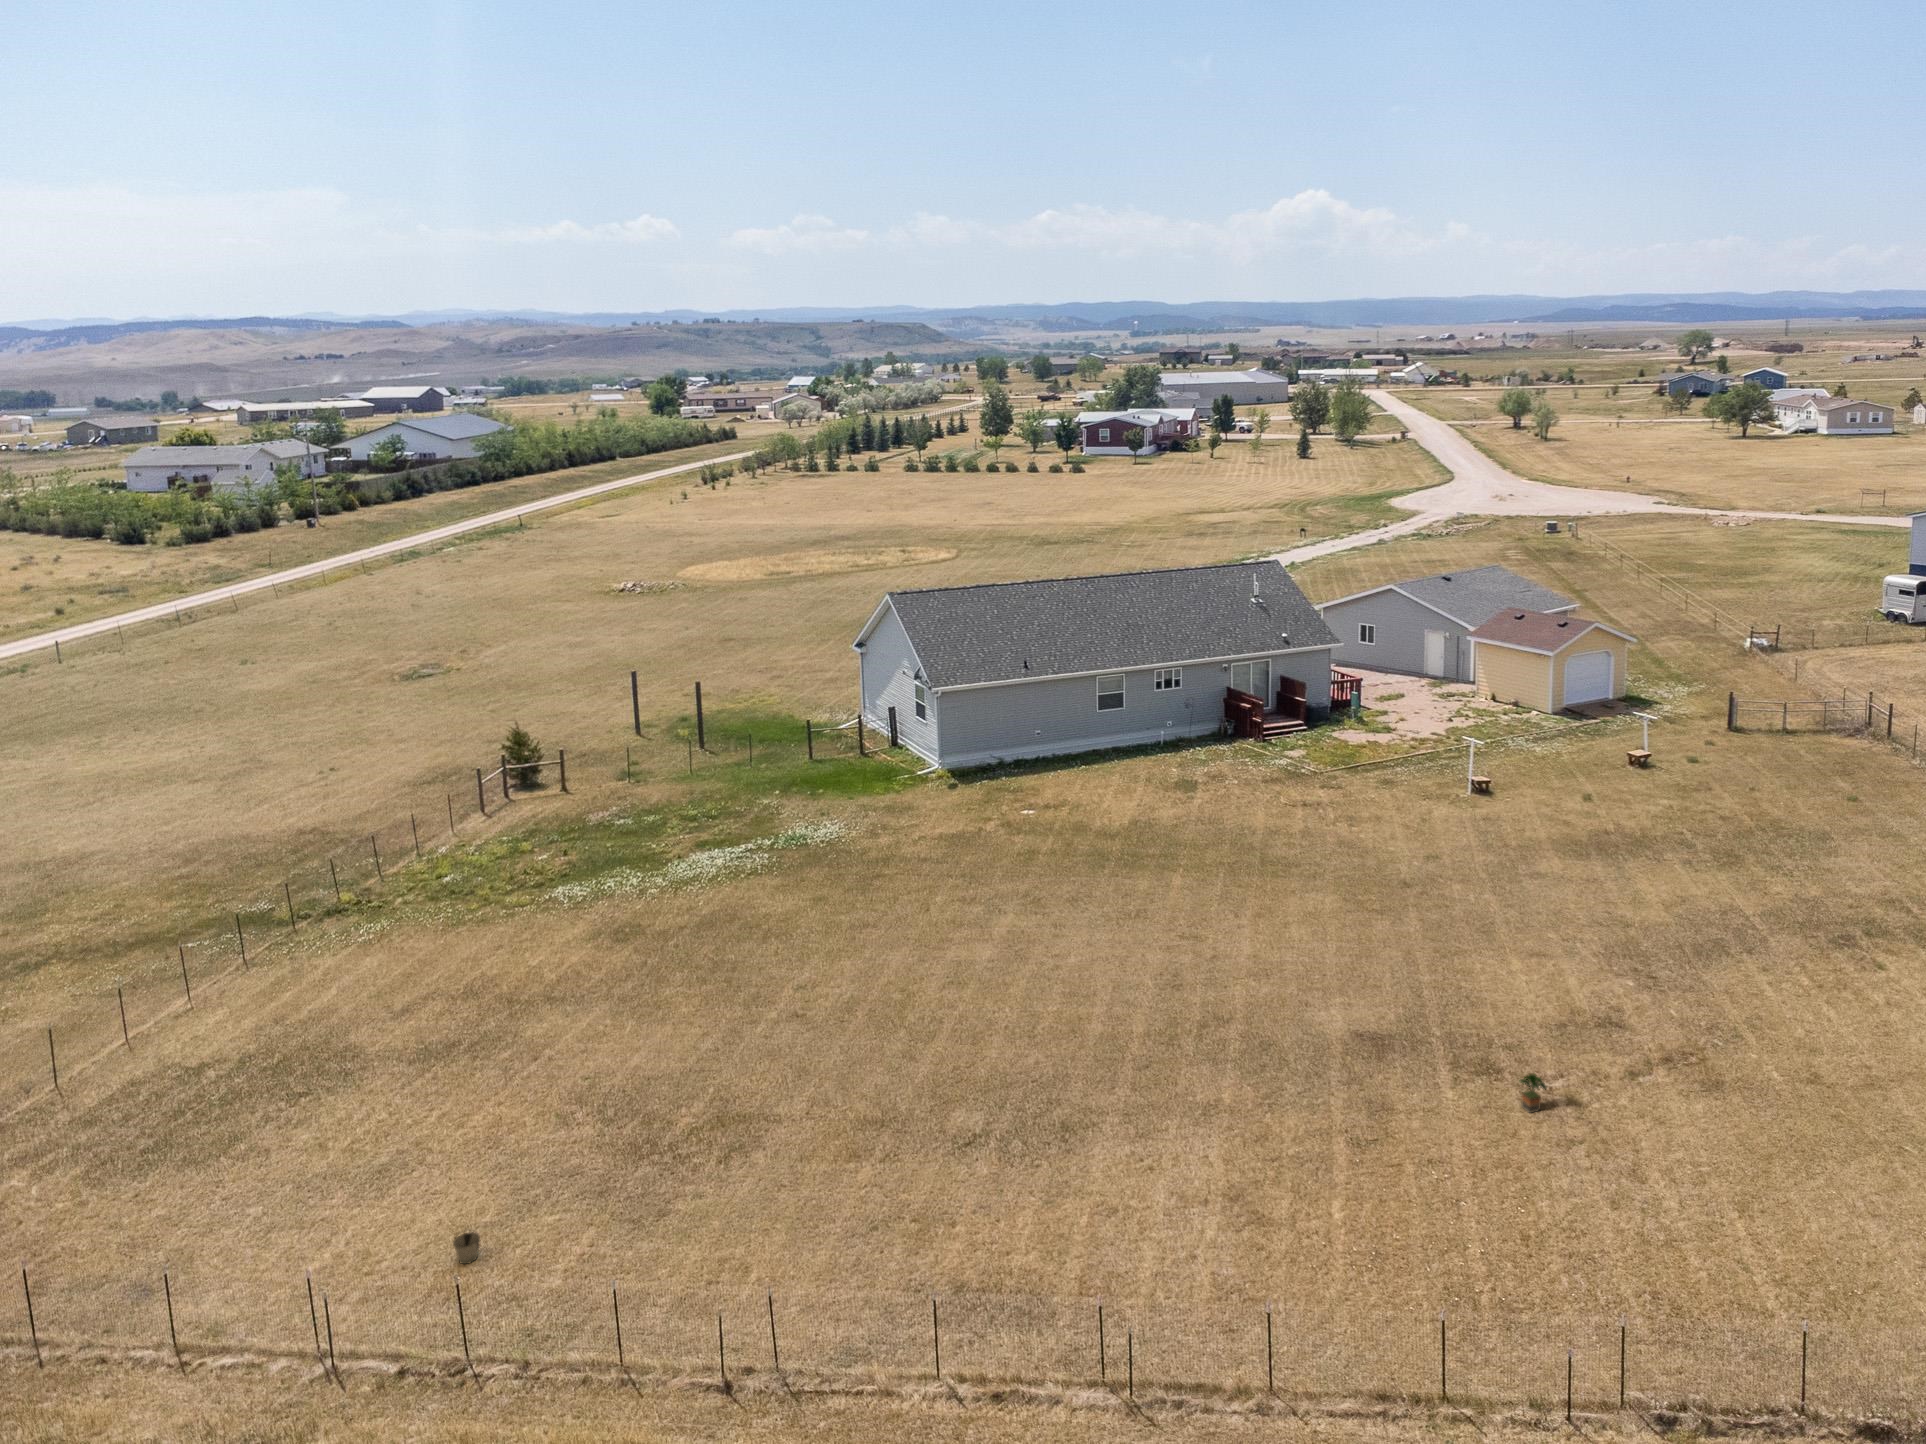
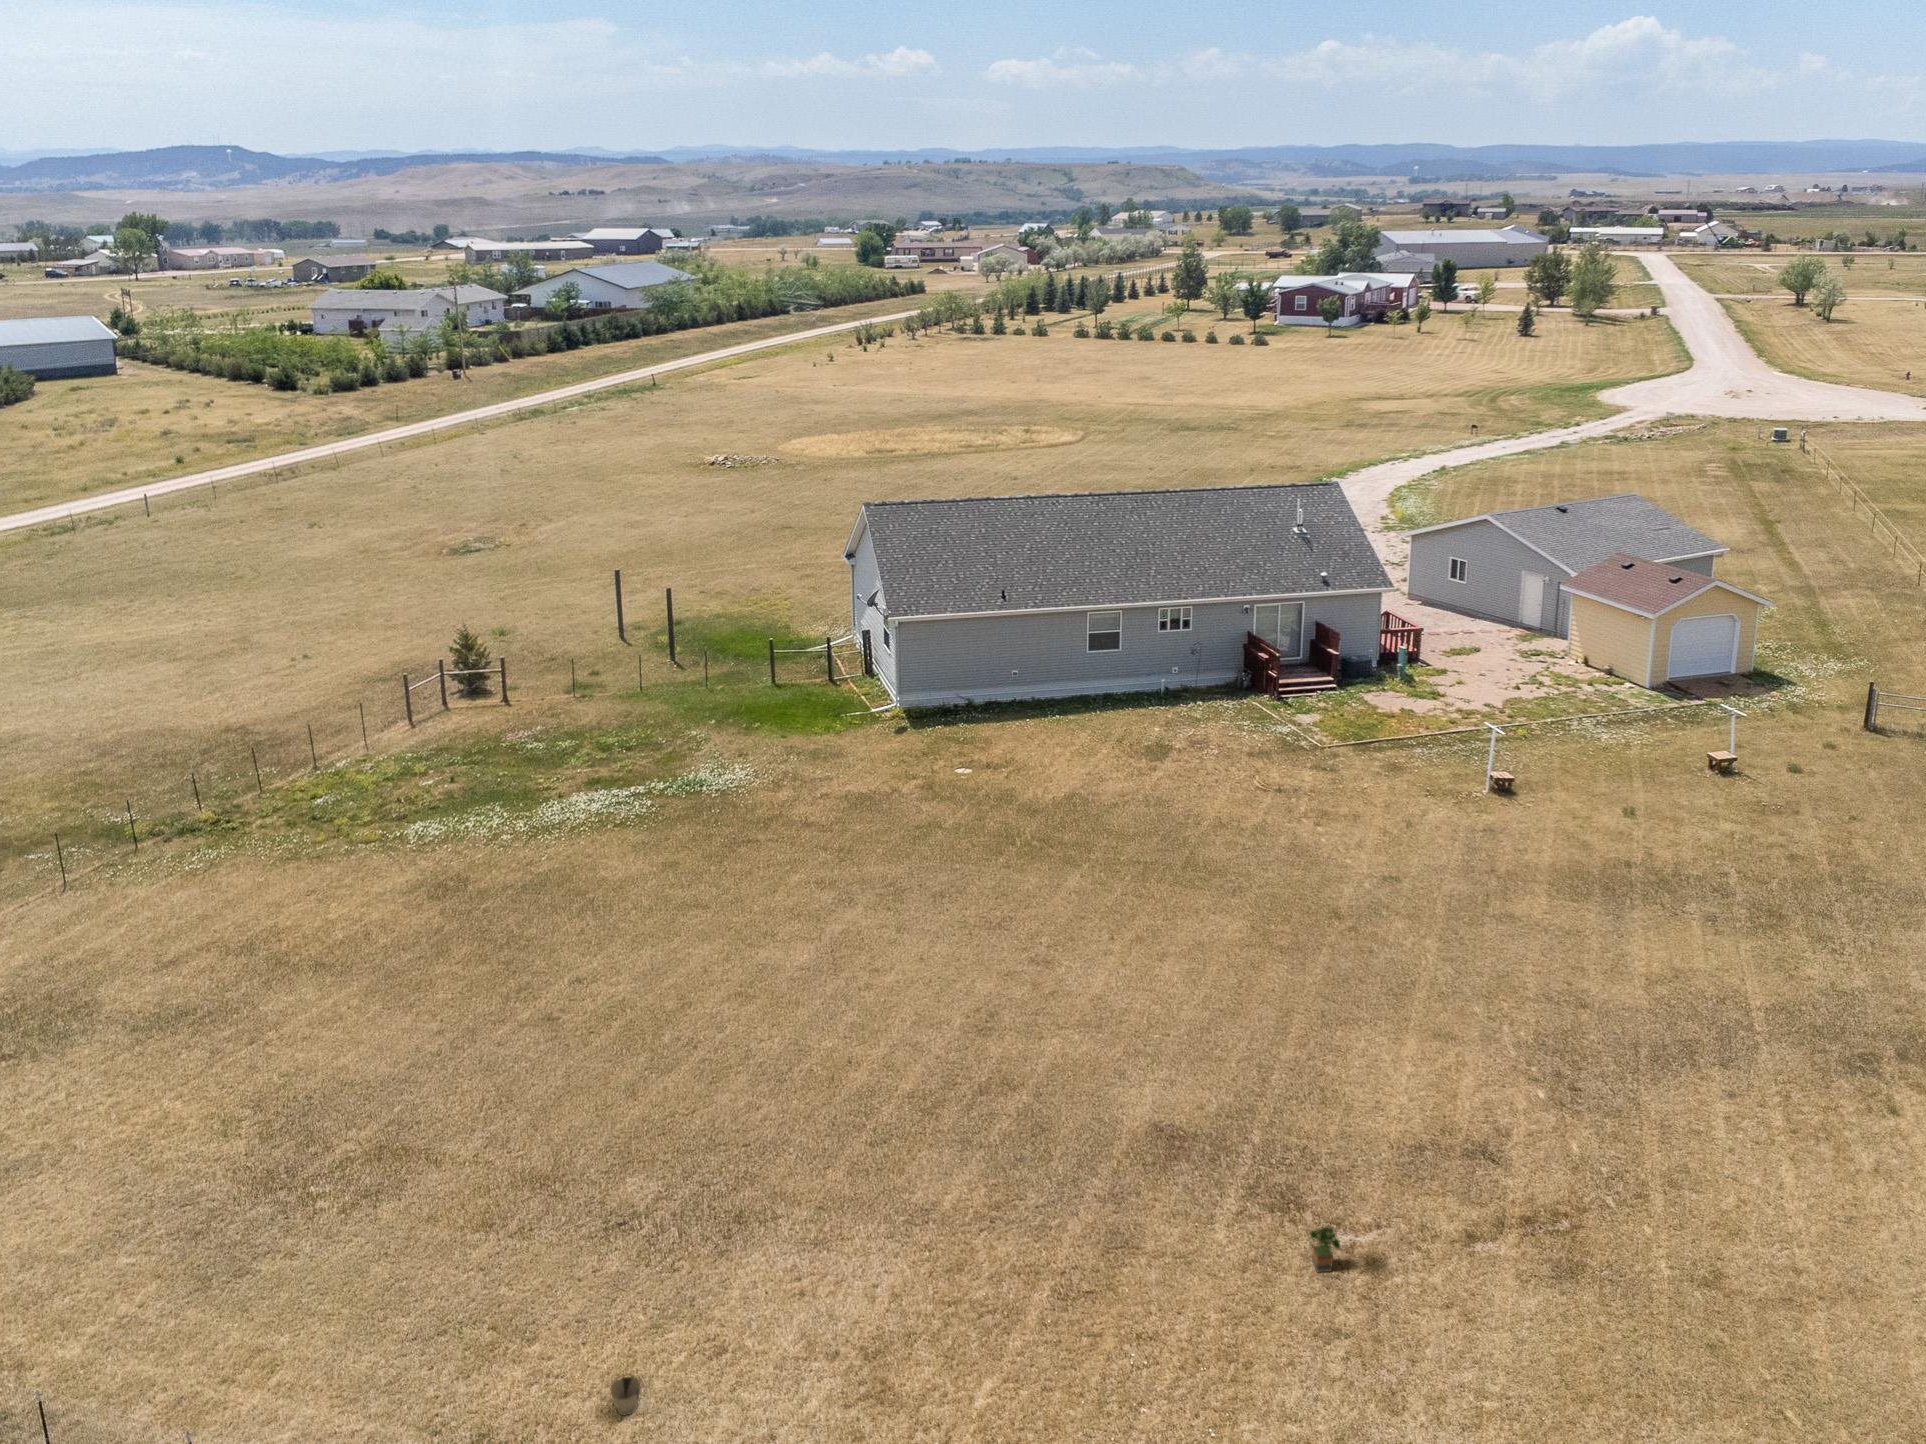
bucket: present [453,1231,480,1264] -> present [610,1376,640,1415]

